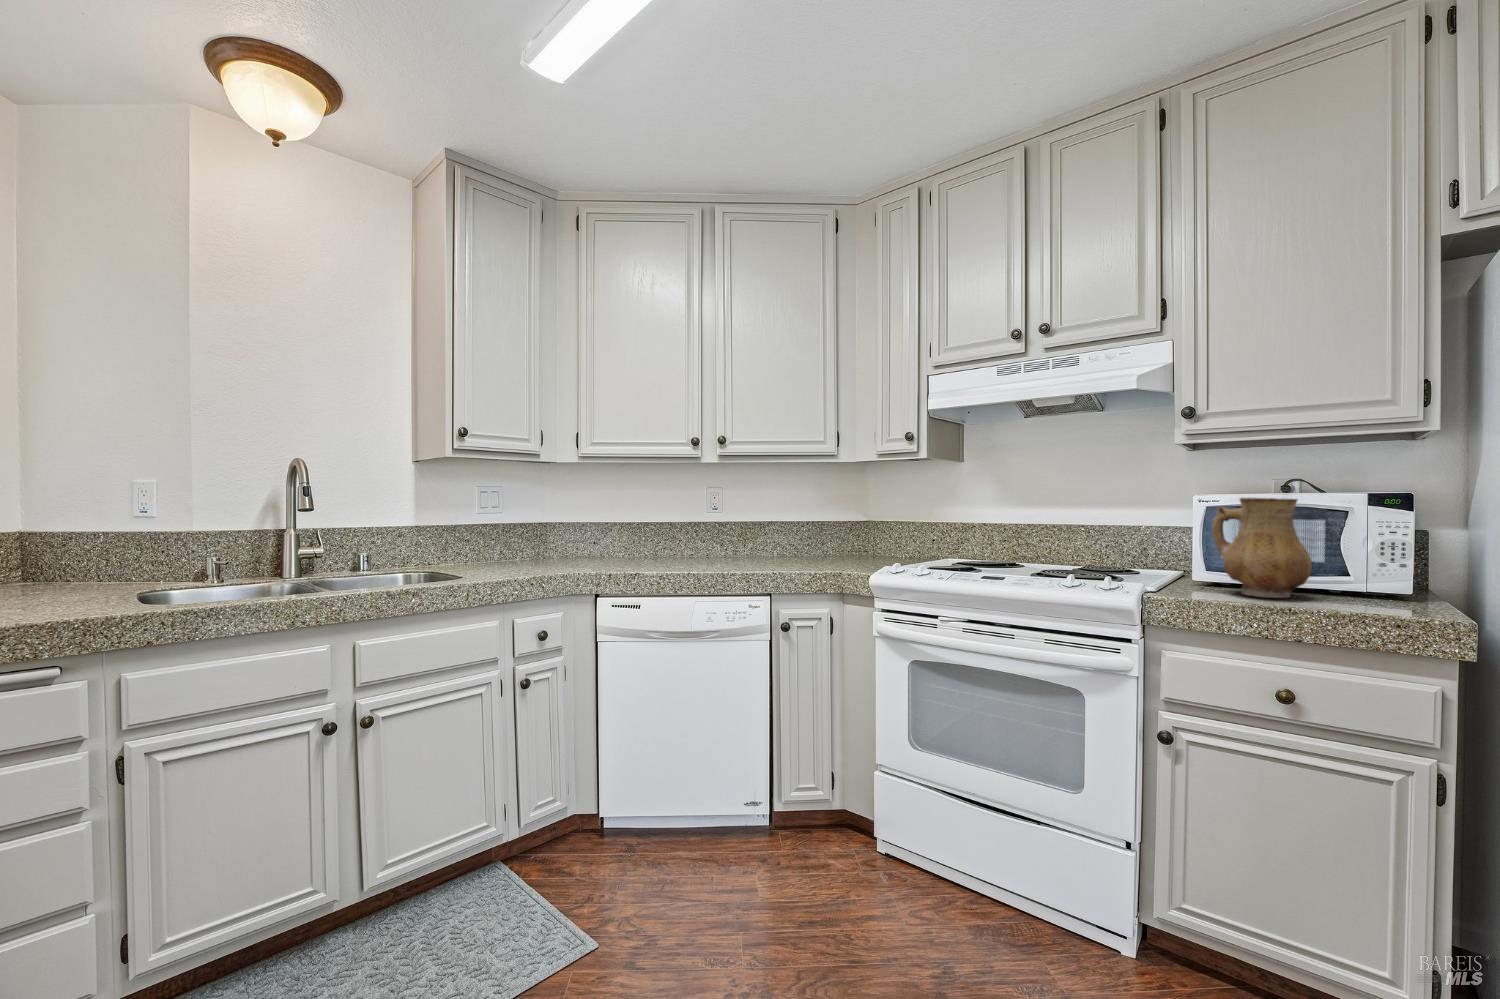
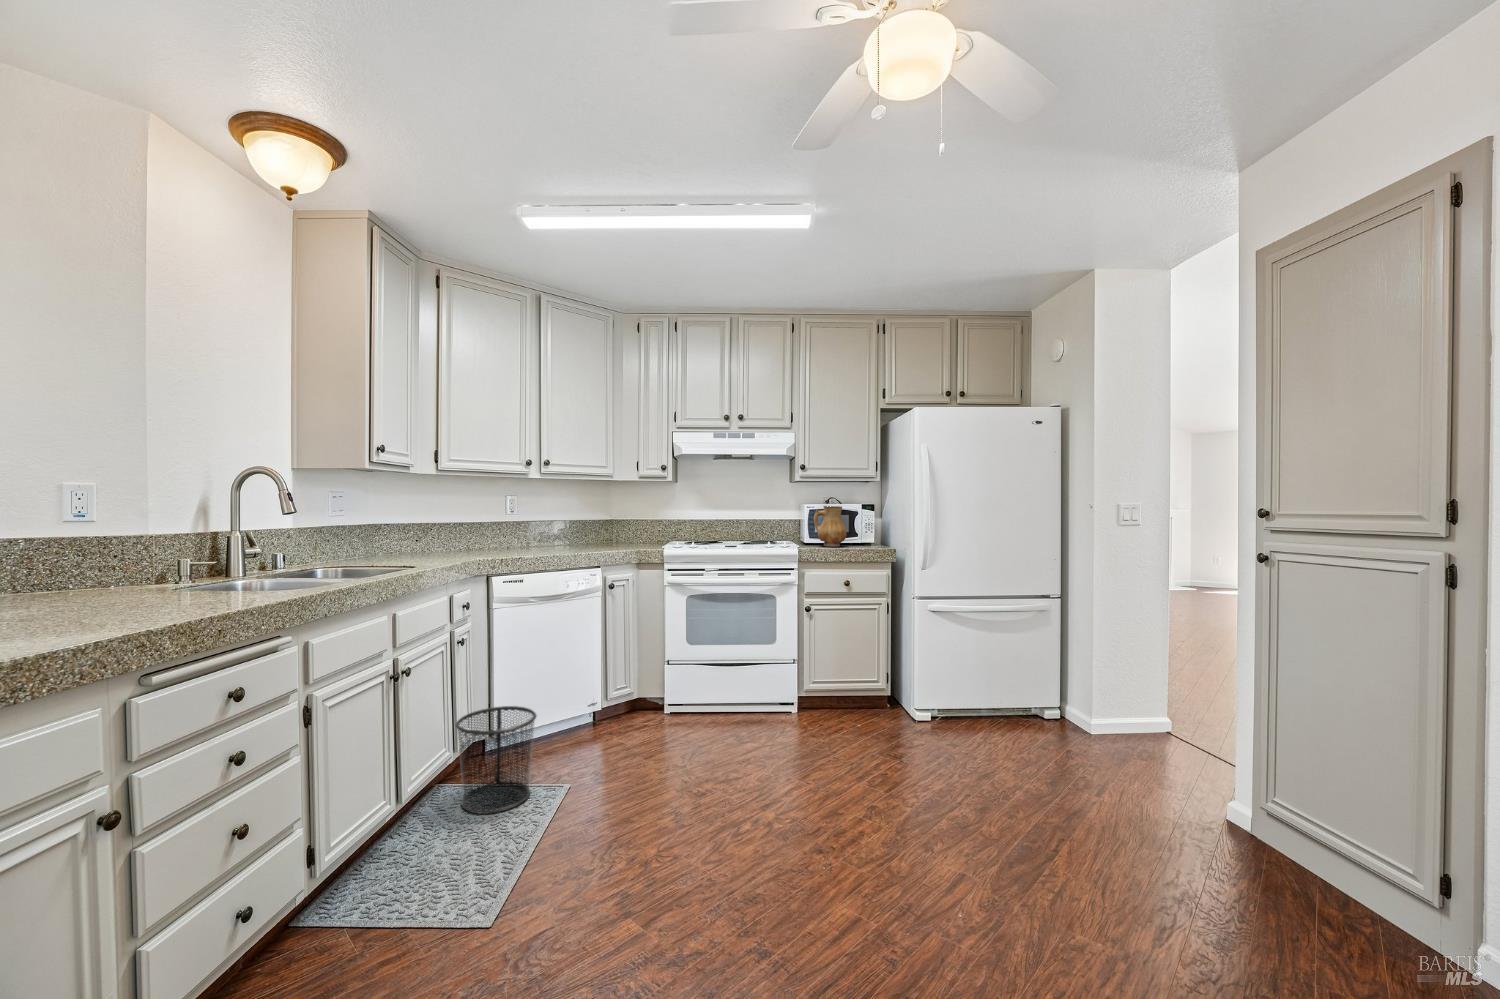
waste bin: none [429,787,547,959] -> present [456,706,536,814]

